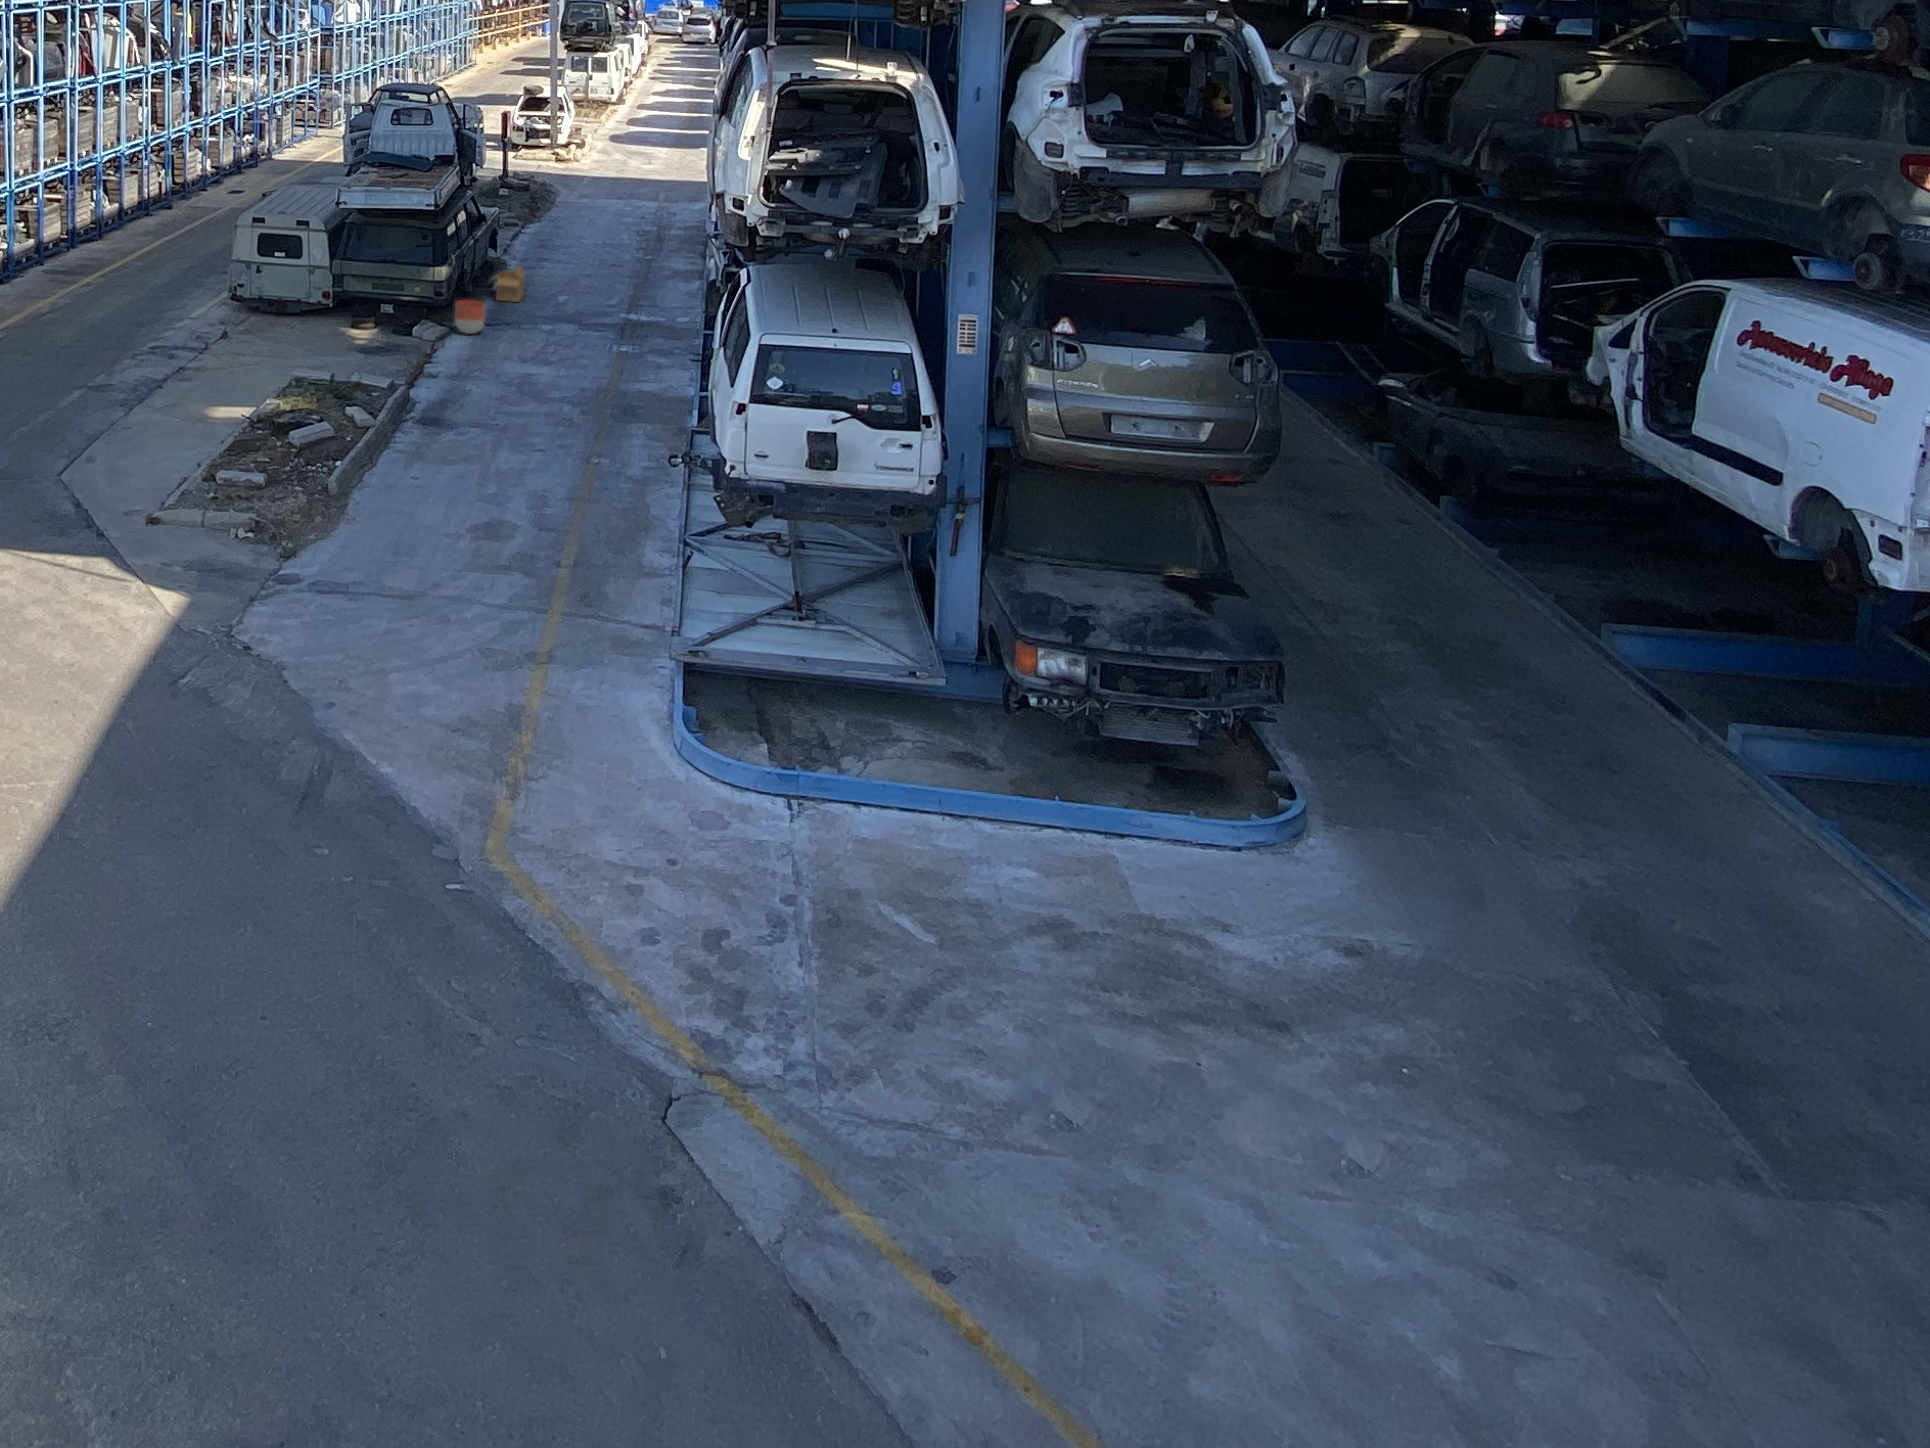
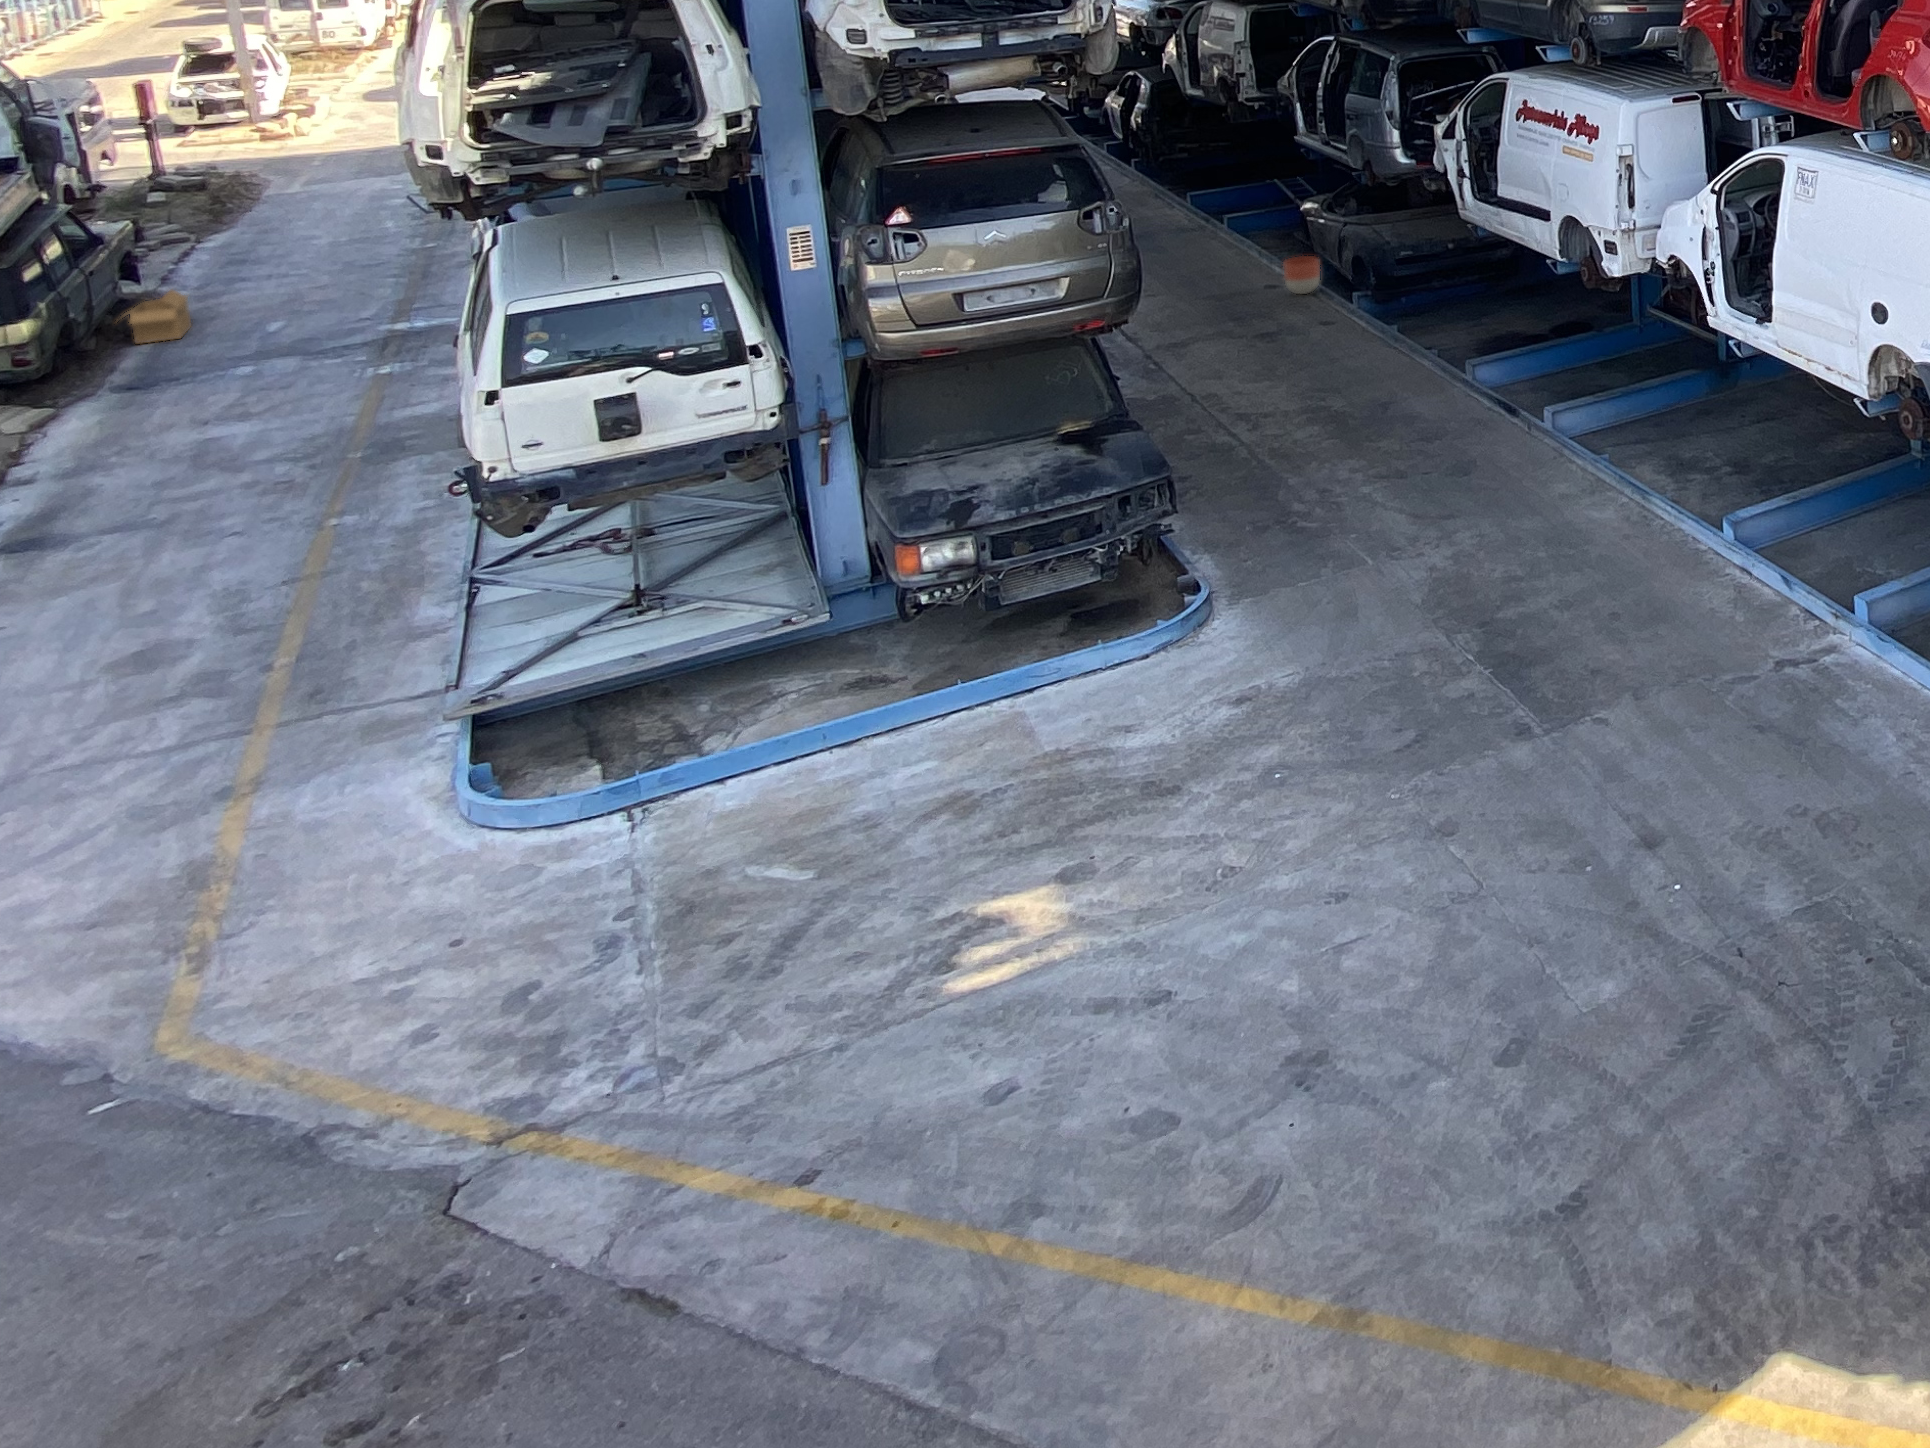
planter: present [455,300,486,334] -> present [1283,256,1320,294]

